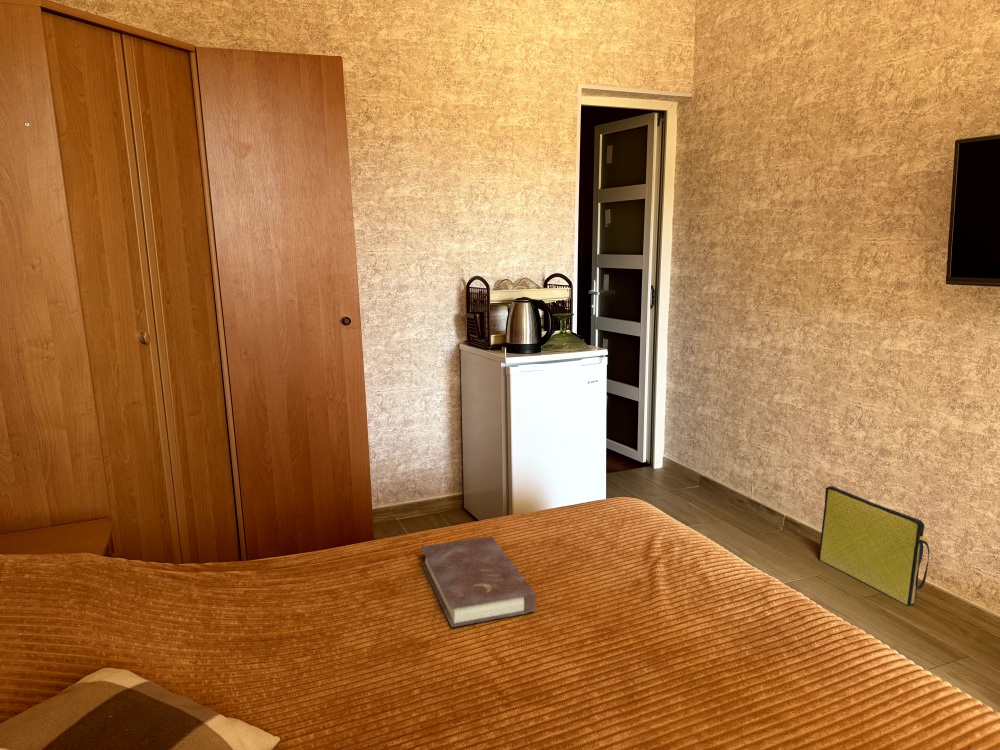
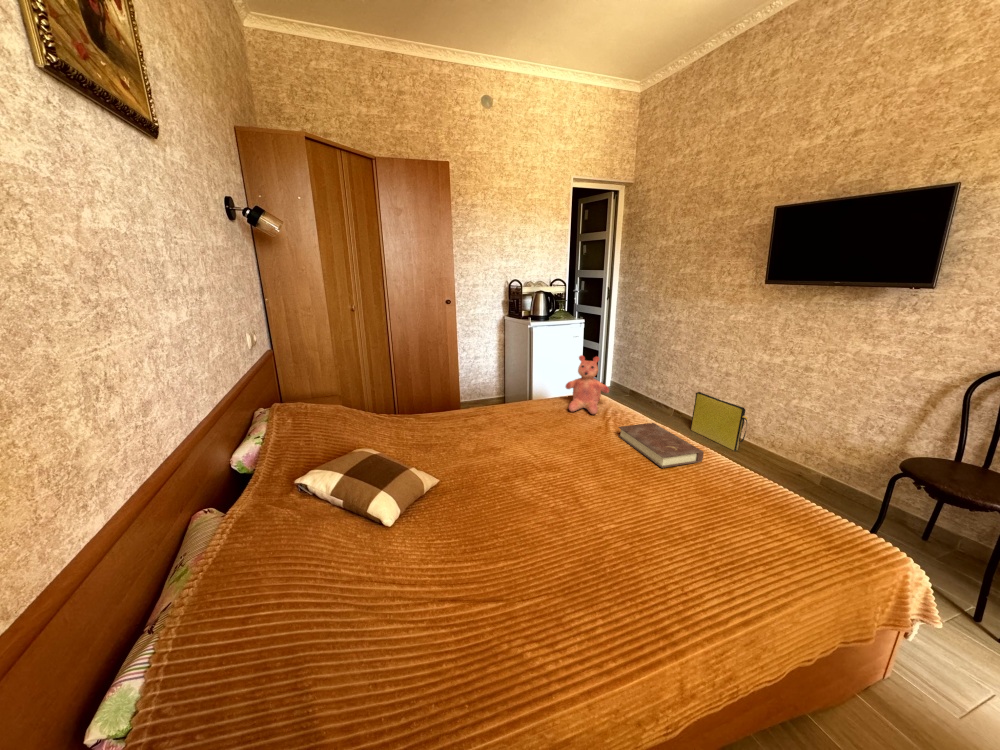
teddy bear: none [570,439,660,566] -> present [566,355,609,414]
book: present [421,536,536,627] -> present [618,423,704,468]

